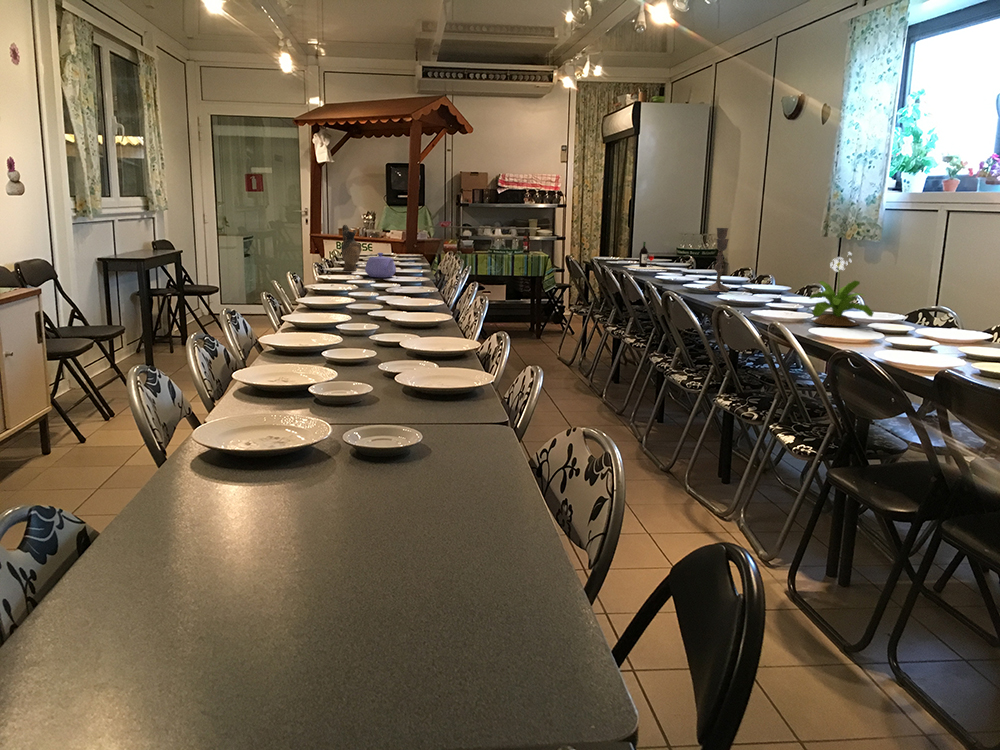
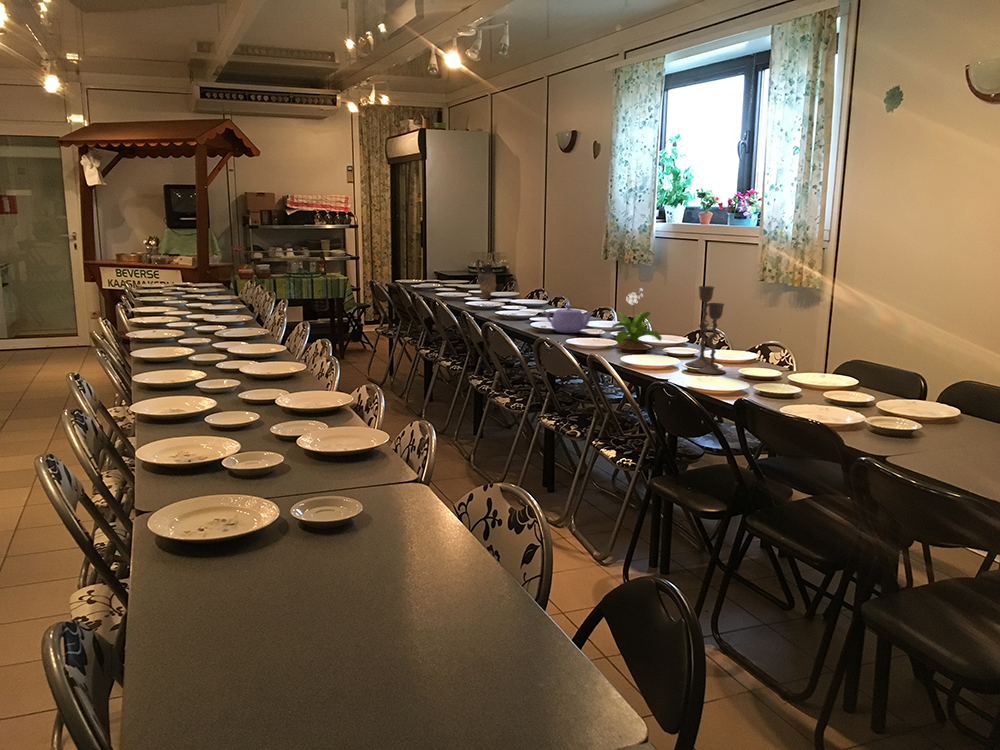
ceramic pitcher: present [341,225,361,271] -> present [476,258,496,298]
candlestick: present [705,228,730,291] -> present [686,286,725,374]
wine bottle: present [625,242,669,269] -> none [426,267,476,294]
teapot: present [365,253,396,277] -> present [546,305,593,333]

